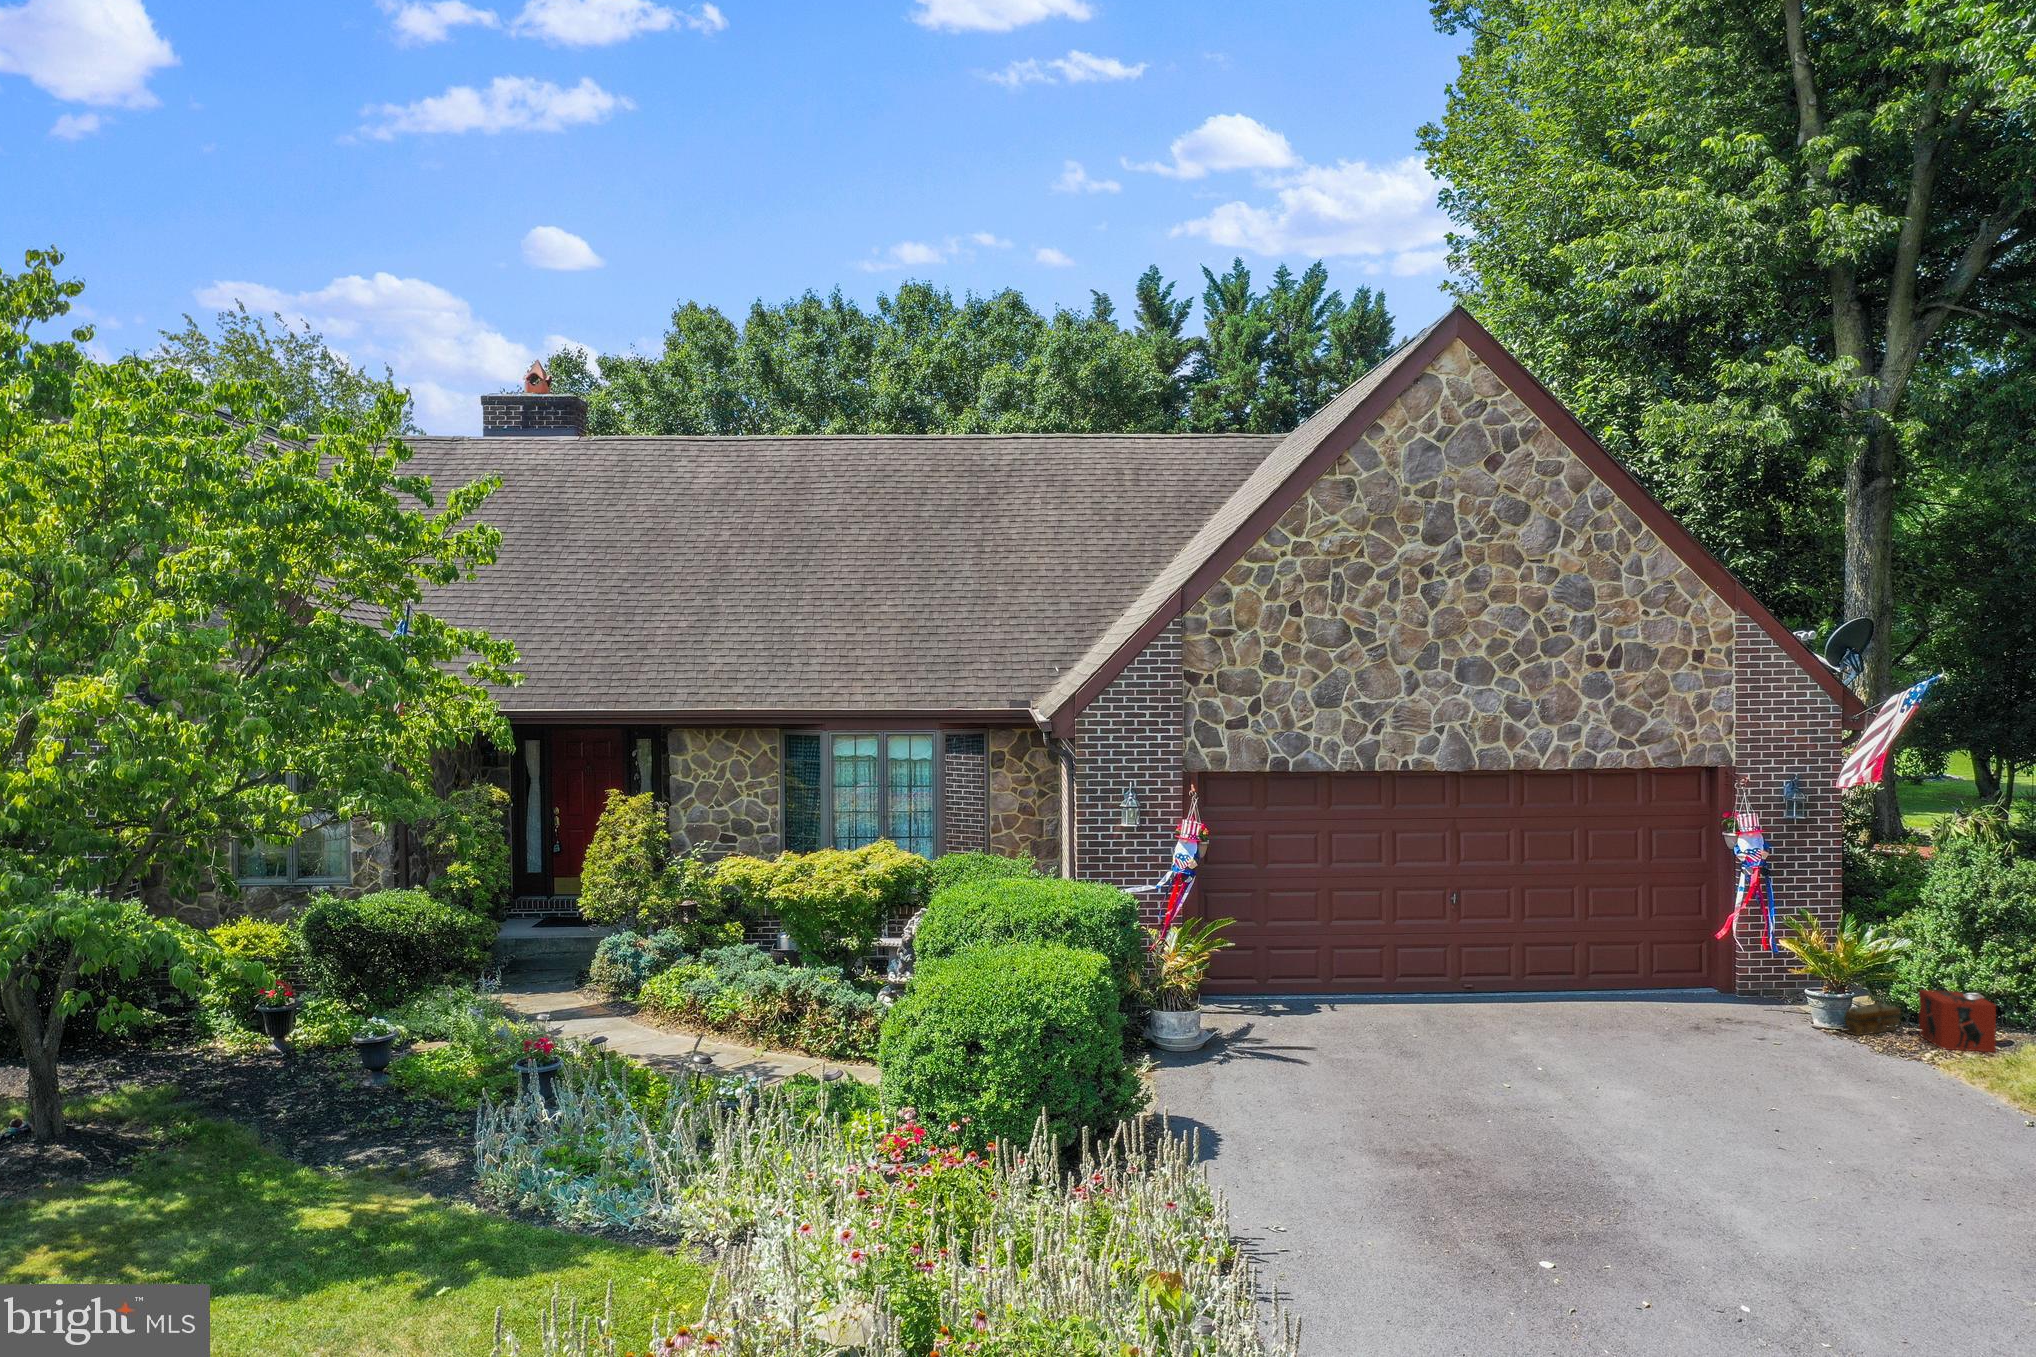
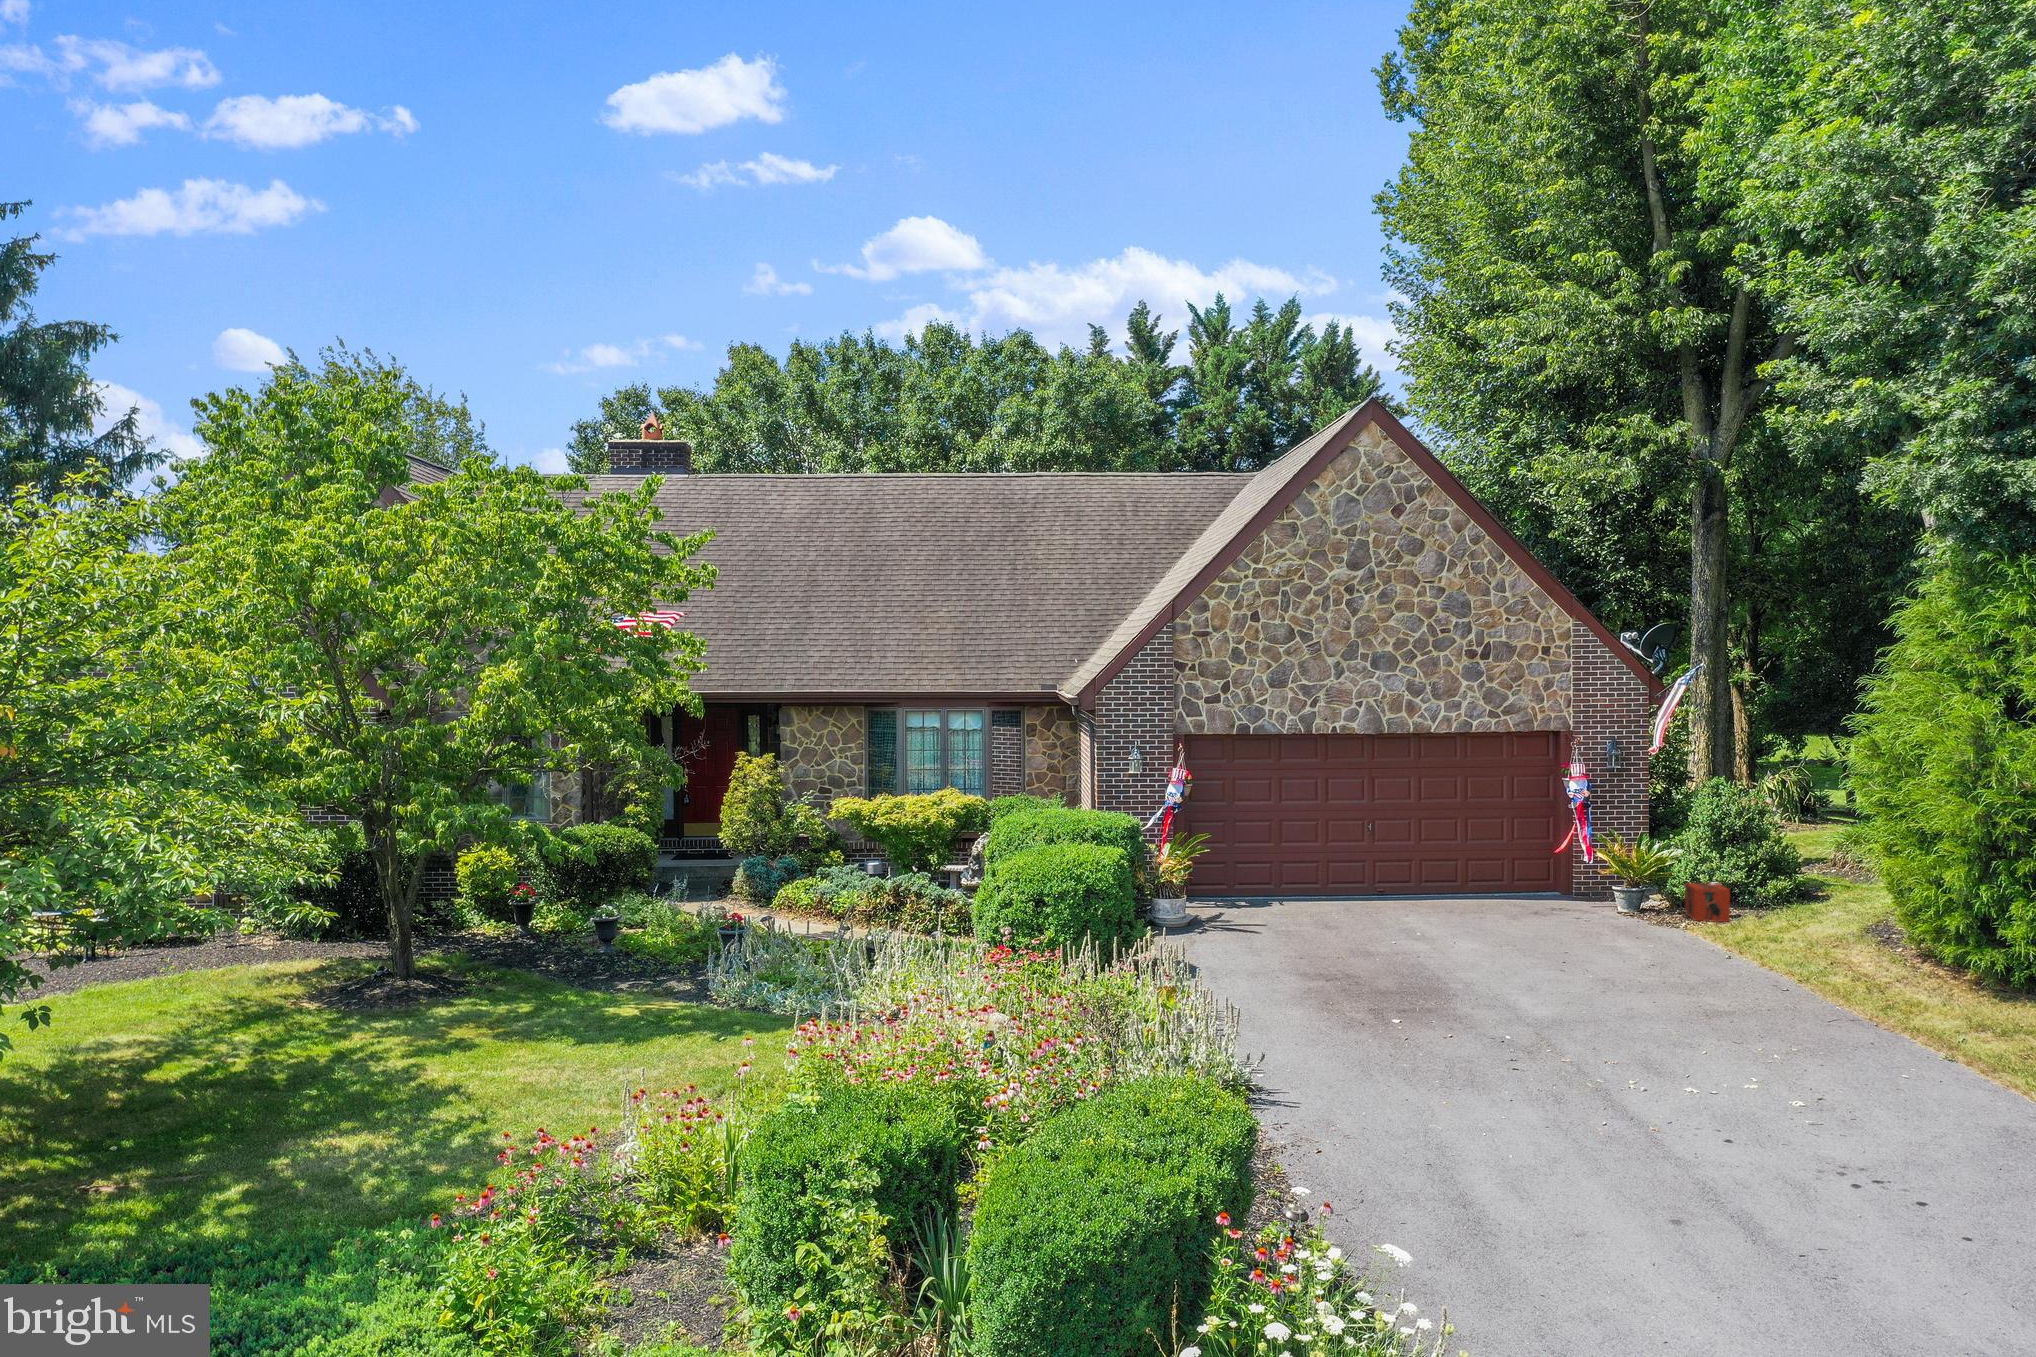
toolbox: present [1841,999,1902,1036] -> none [1630,890,1675,915]

